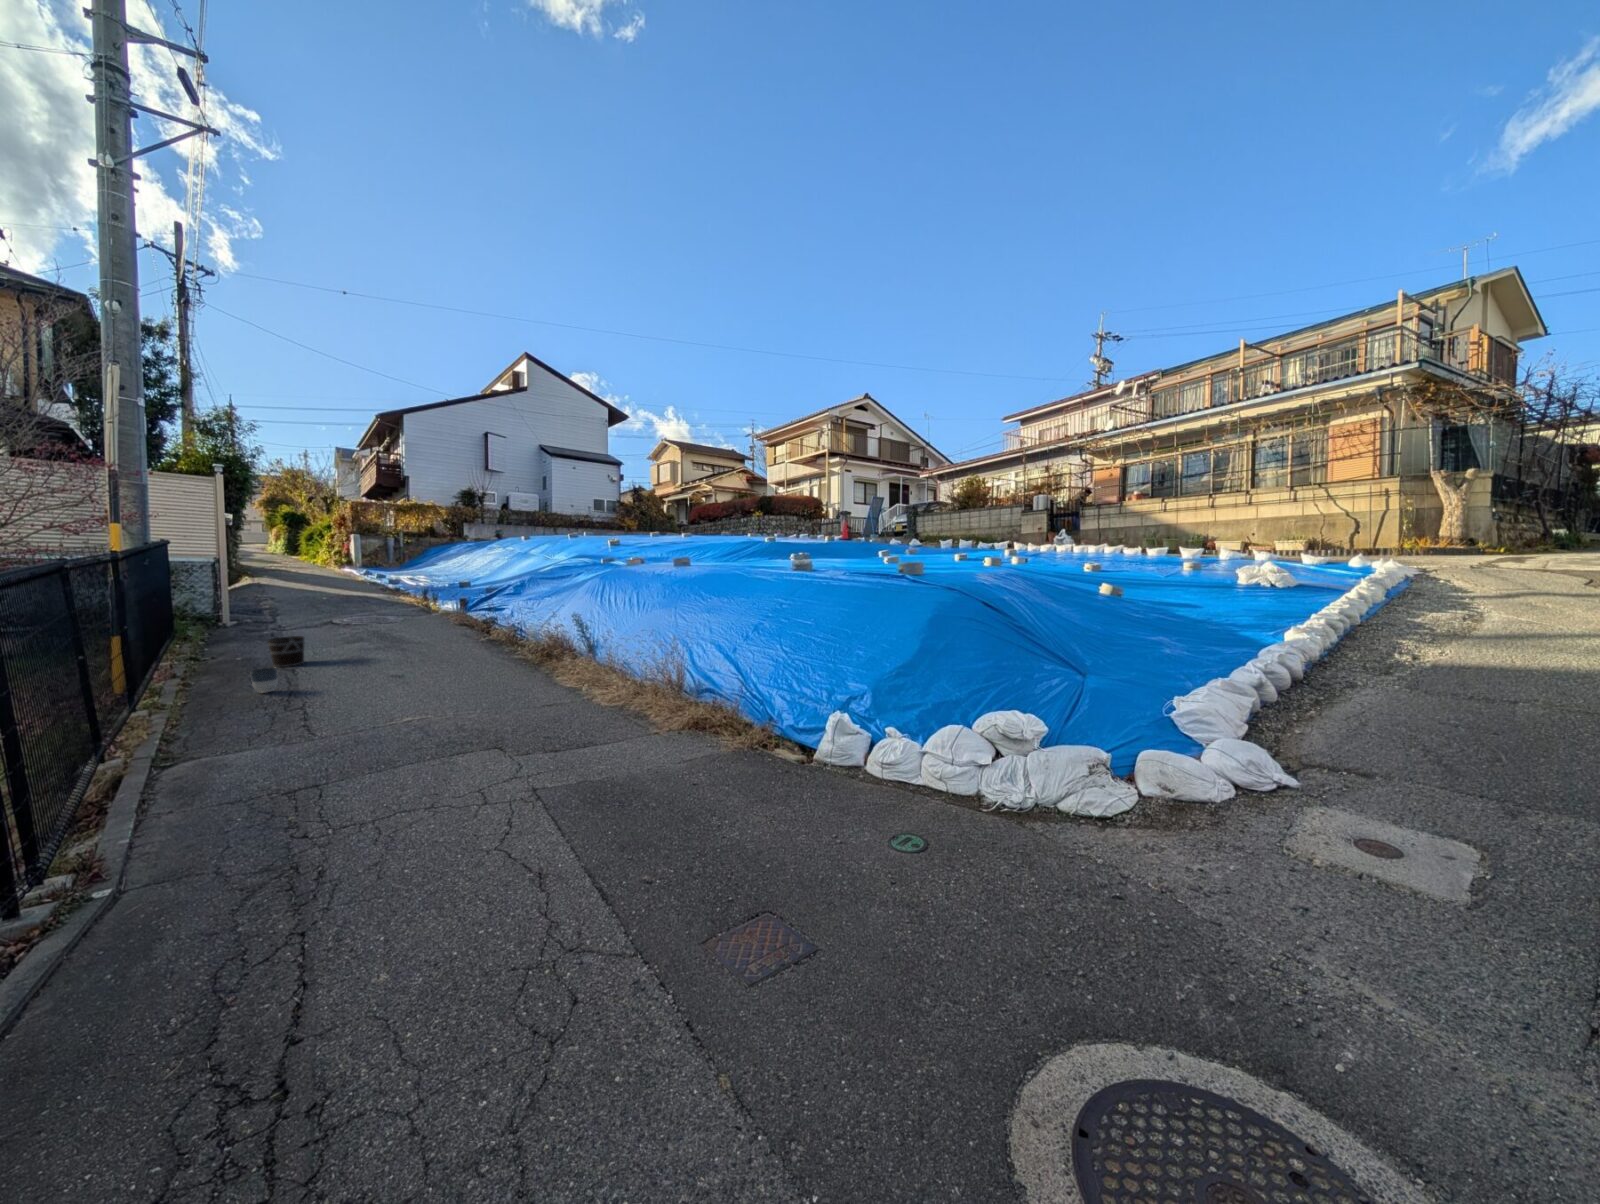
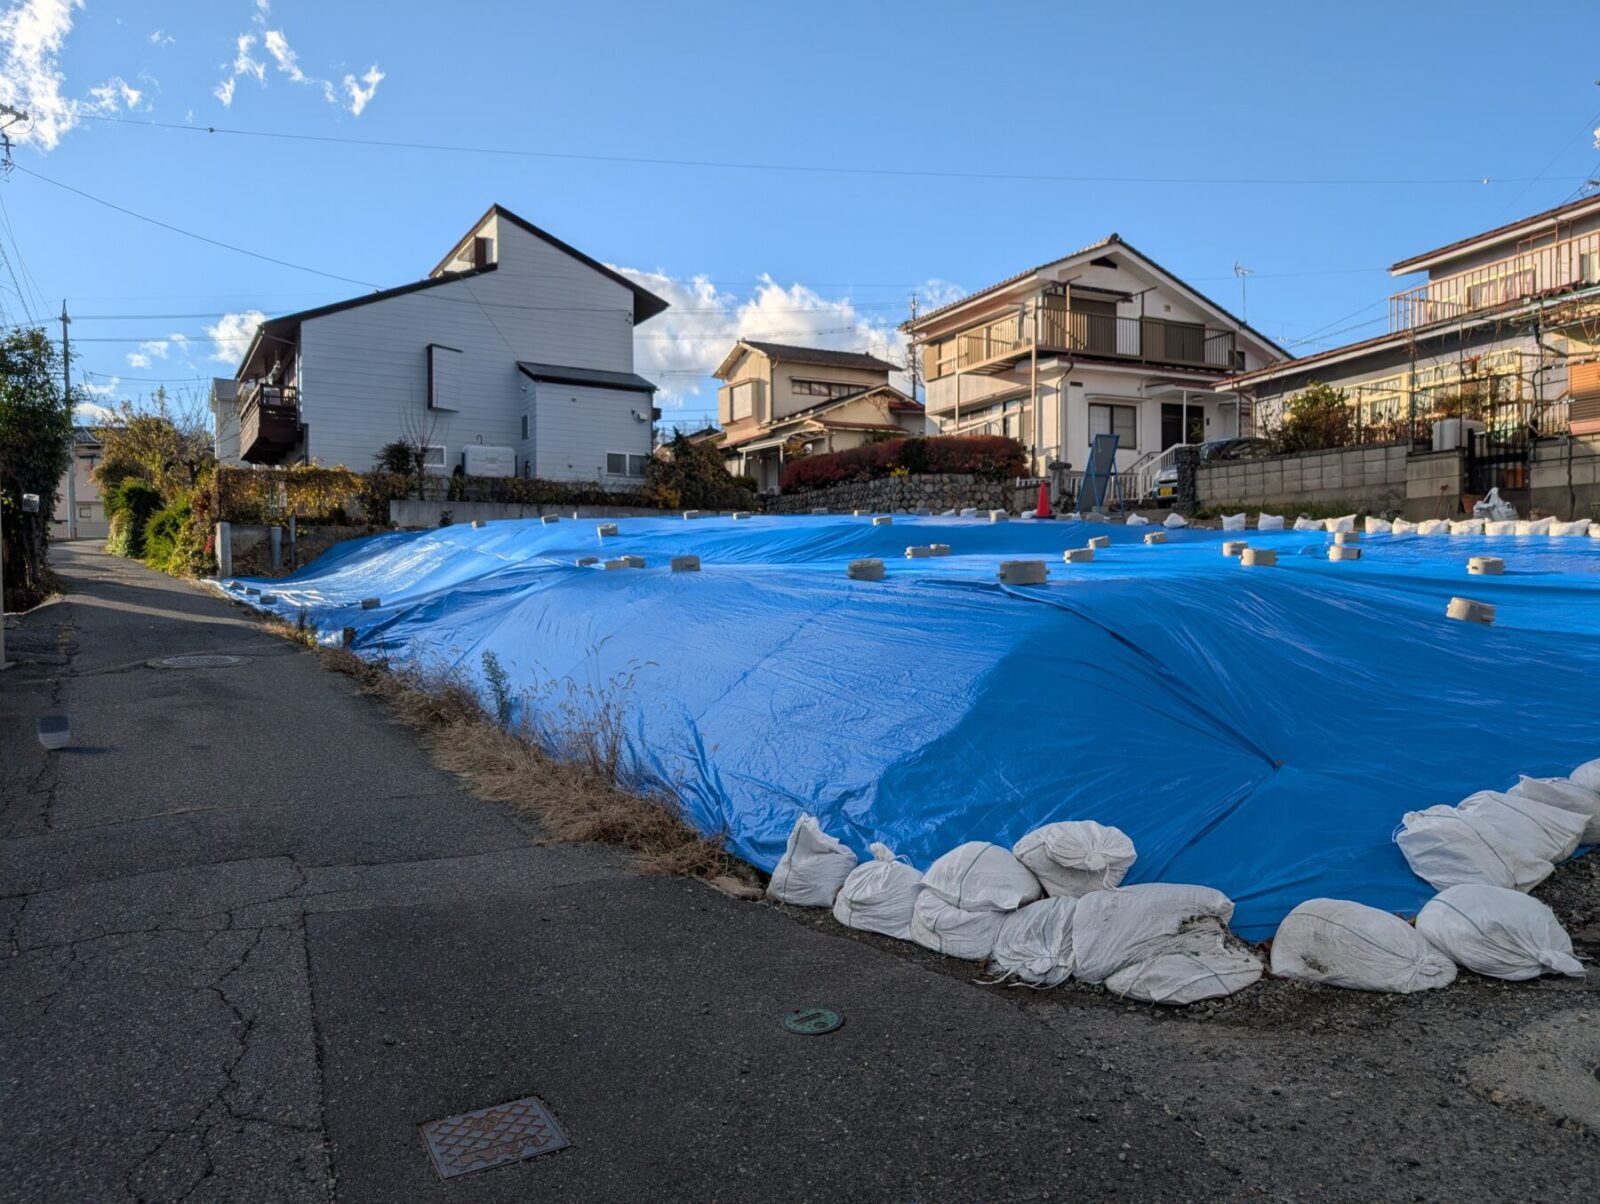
bucket: present [268,636,304,667] -> none [63,674,112,718]

